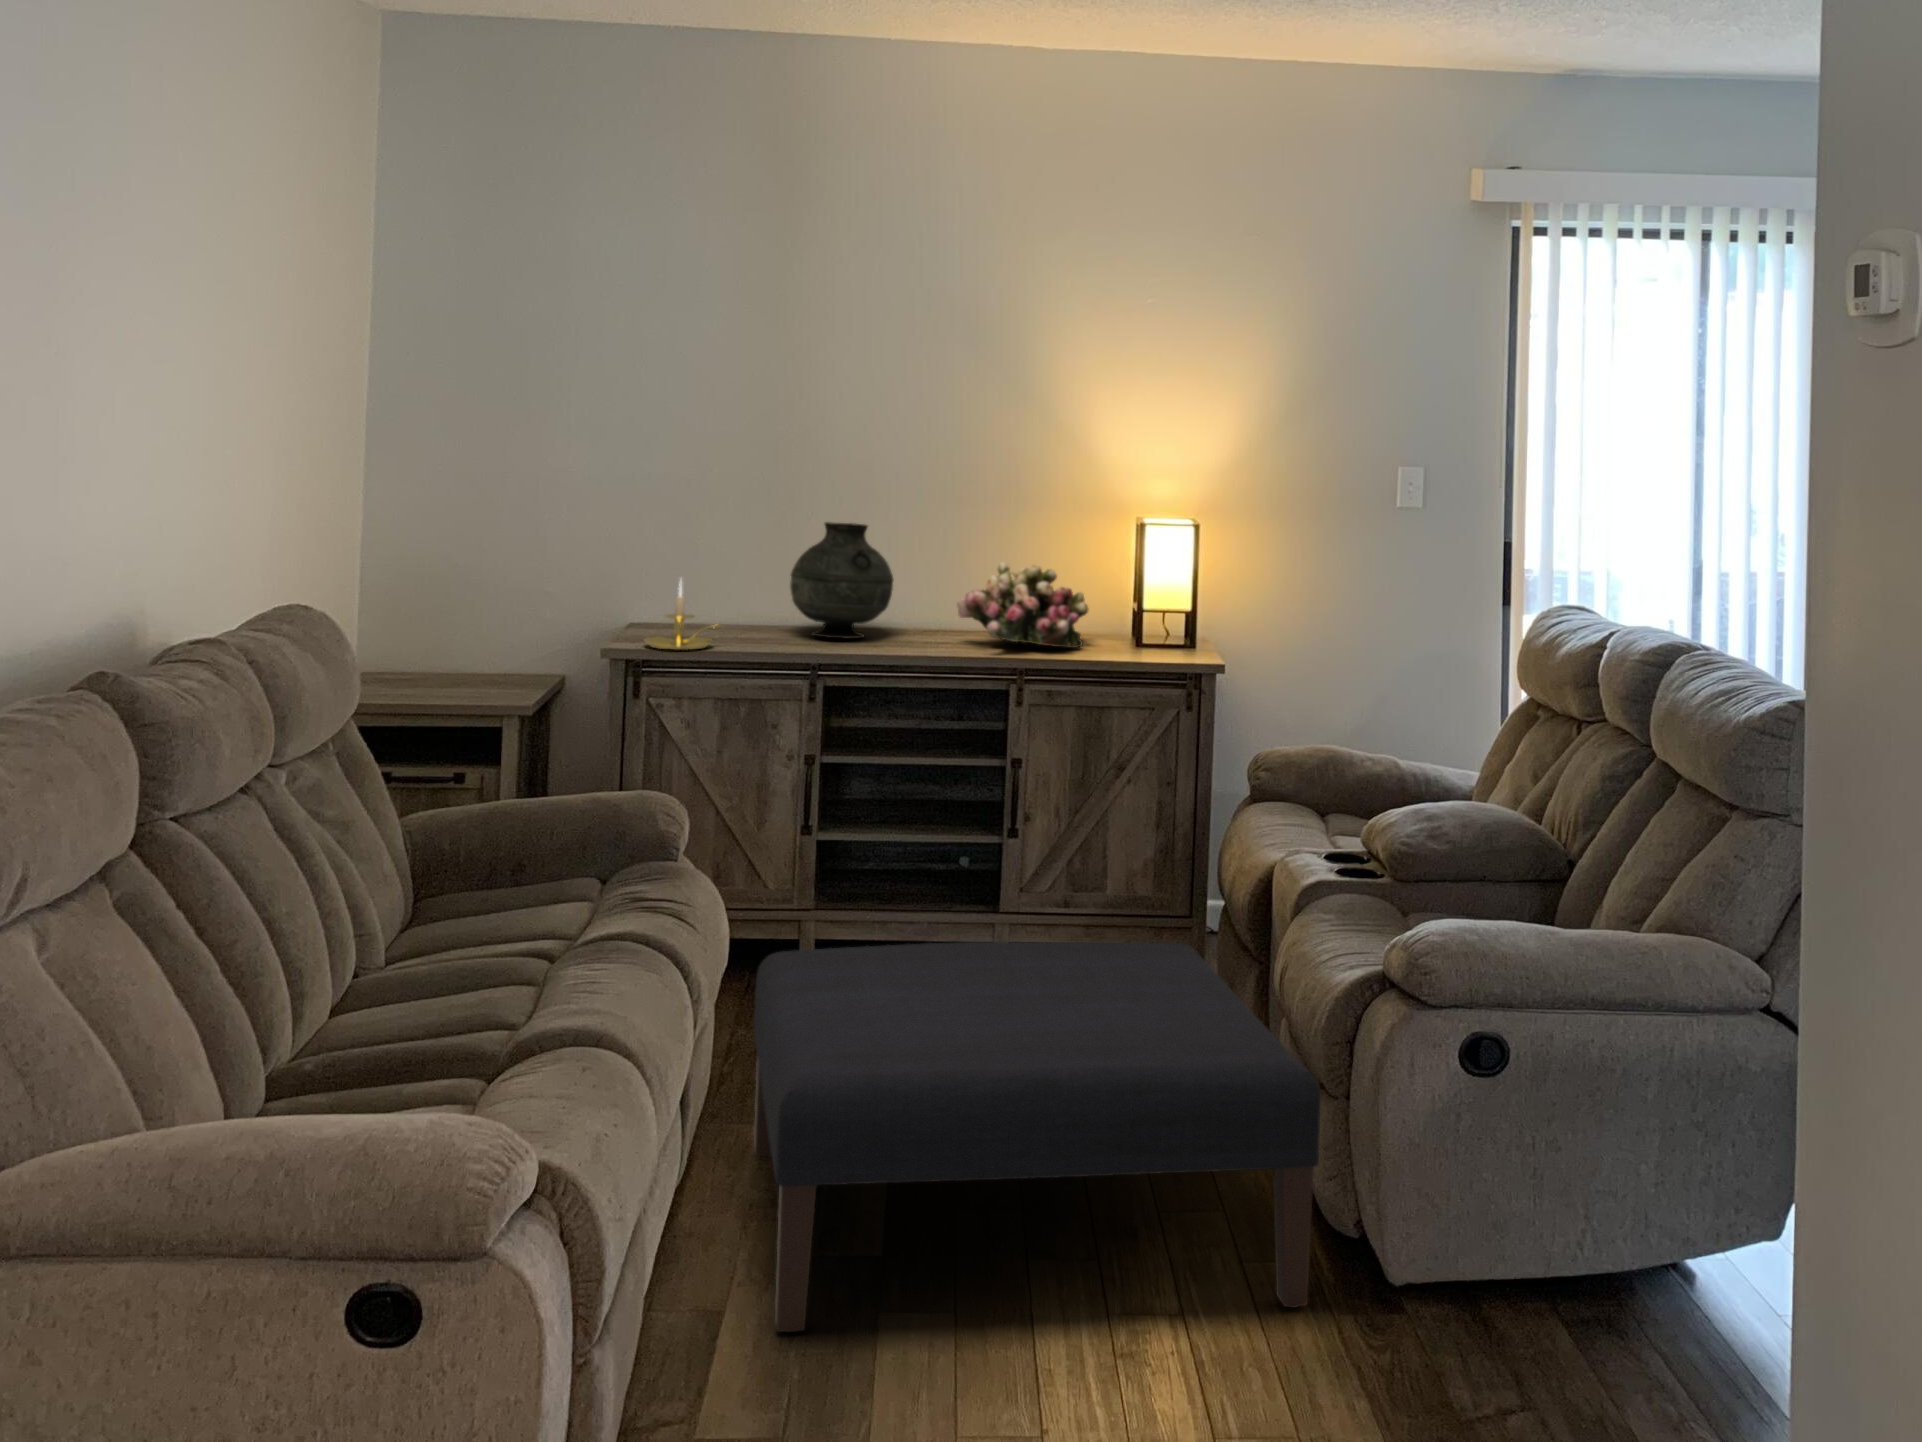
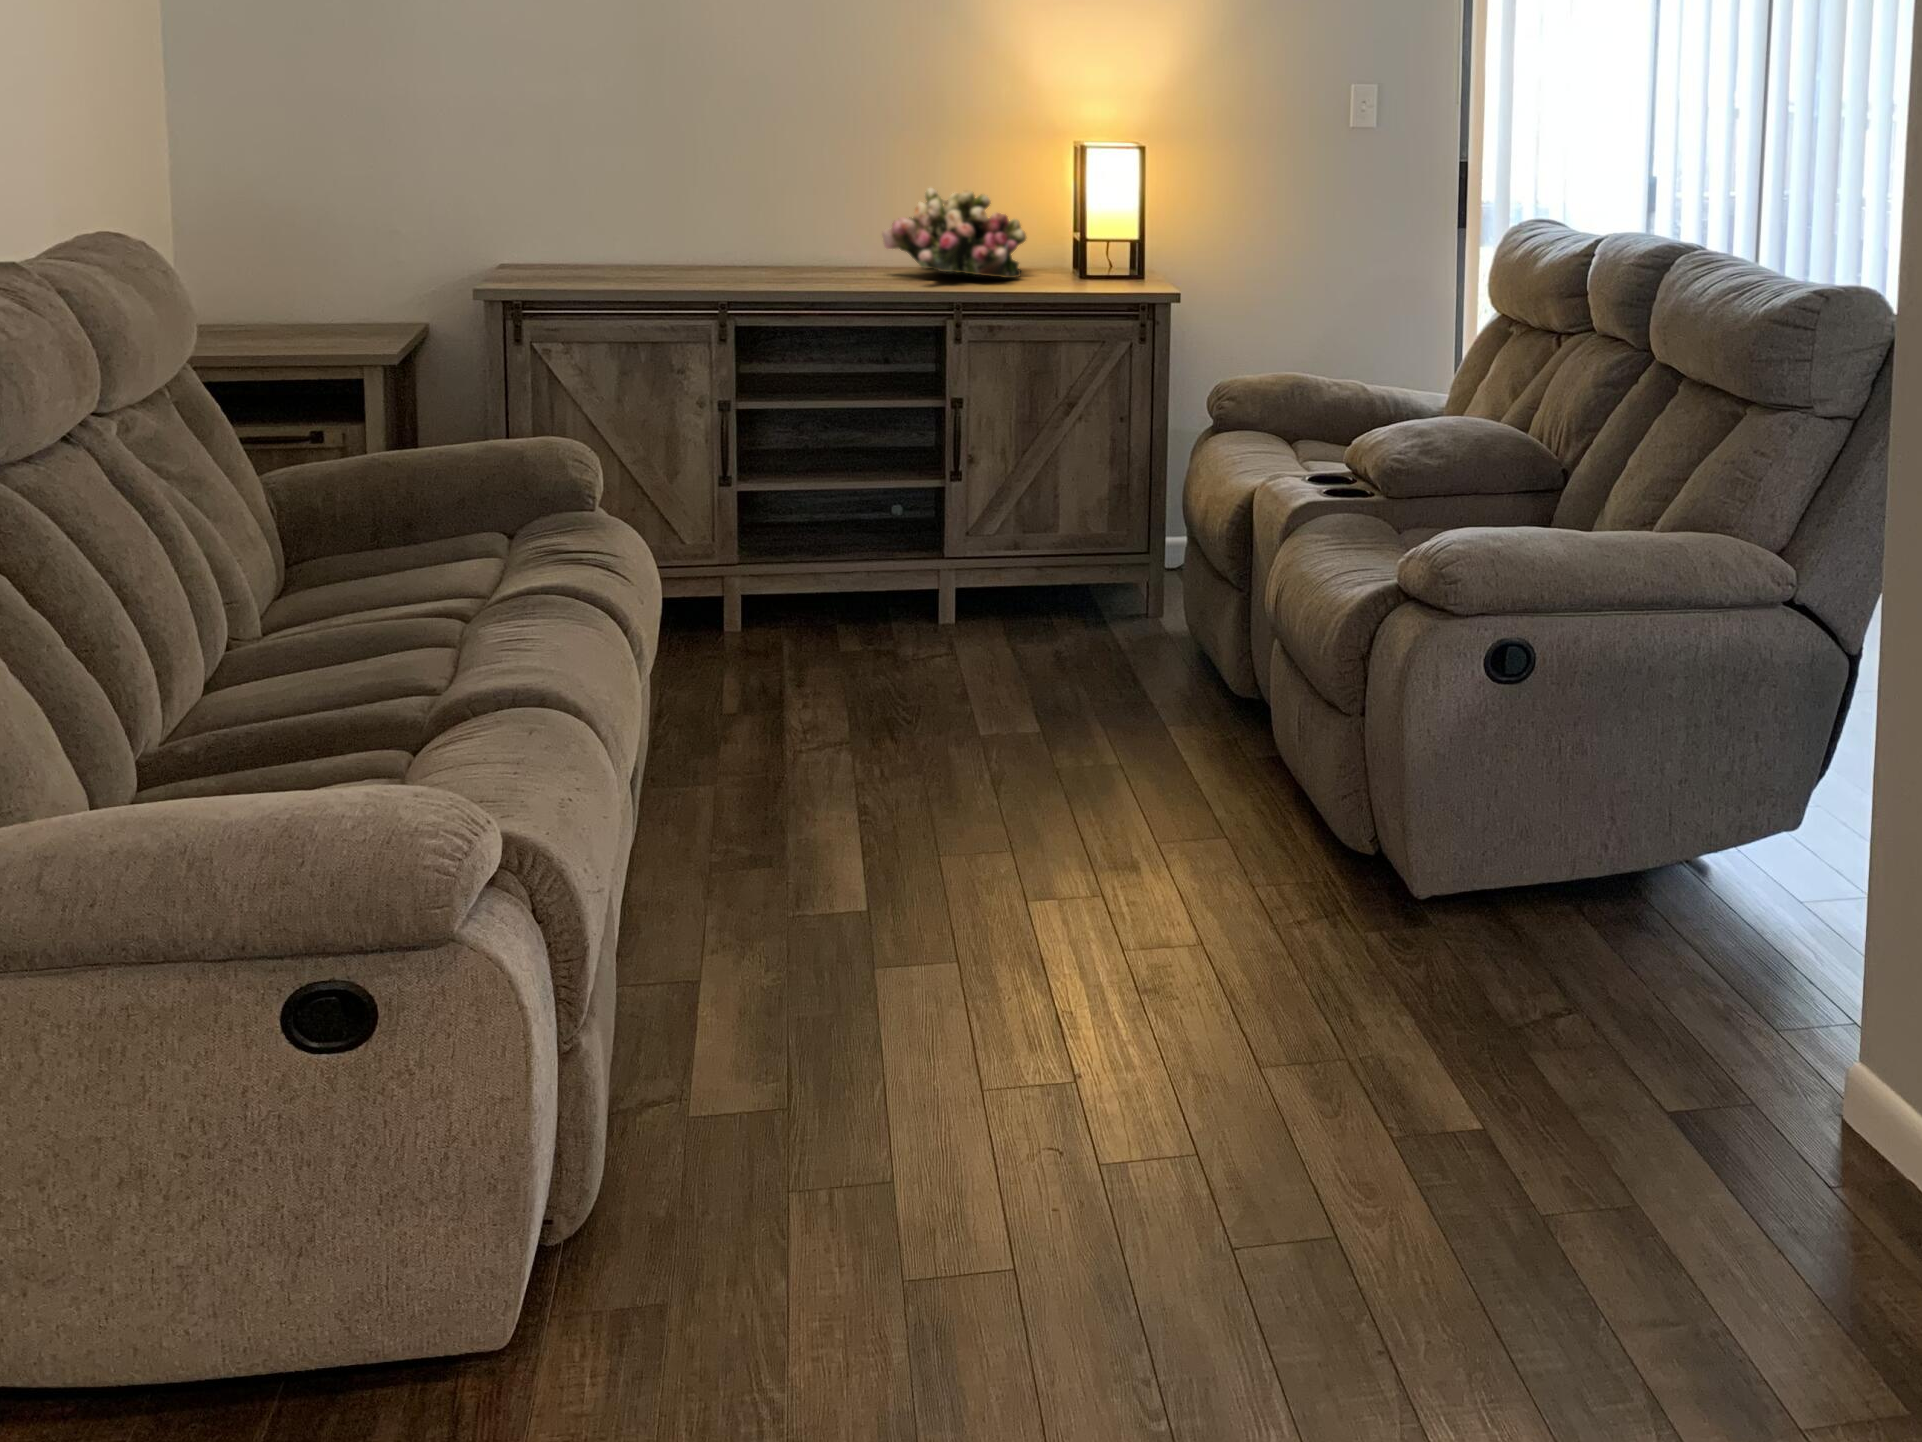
vase: present [790,522,893,638] -> none [692,147,810,274]
candle holder: present [644,581,715,650] -> none [529,209,622,288]
ottoman: present [754,942,1320,1333] -> none [700,573,1345,998]

